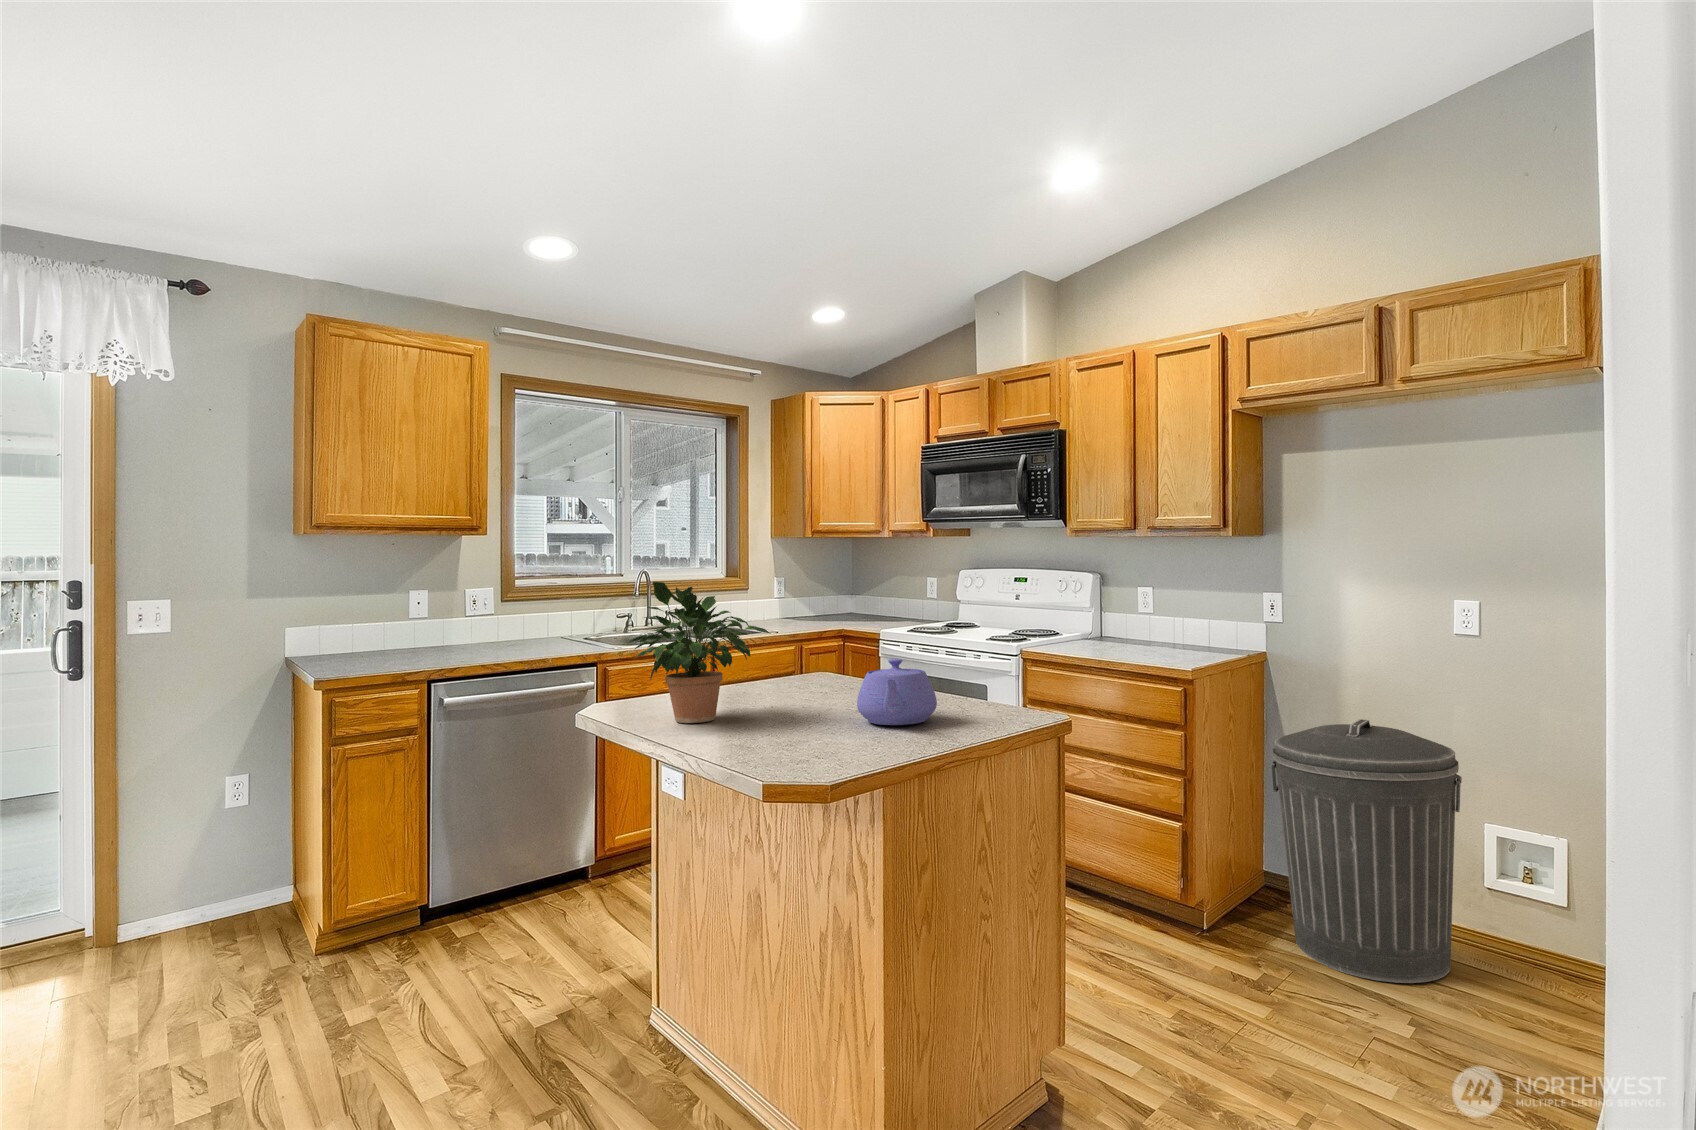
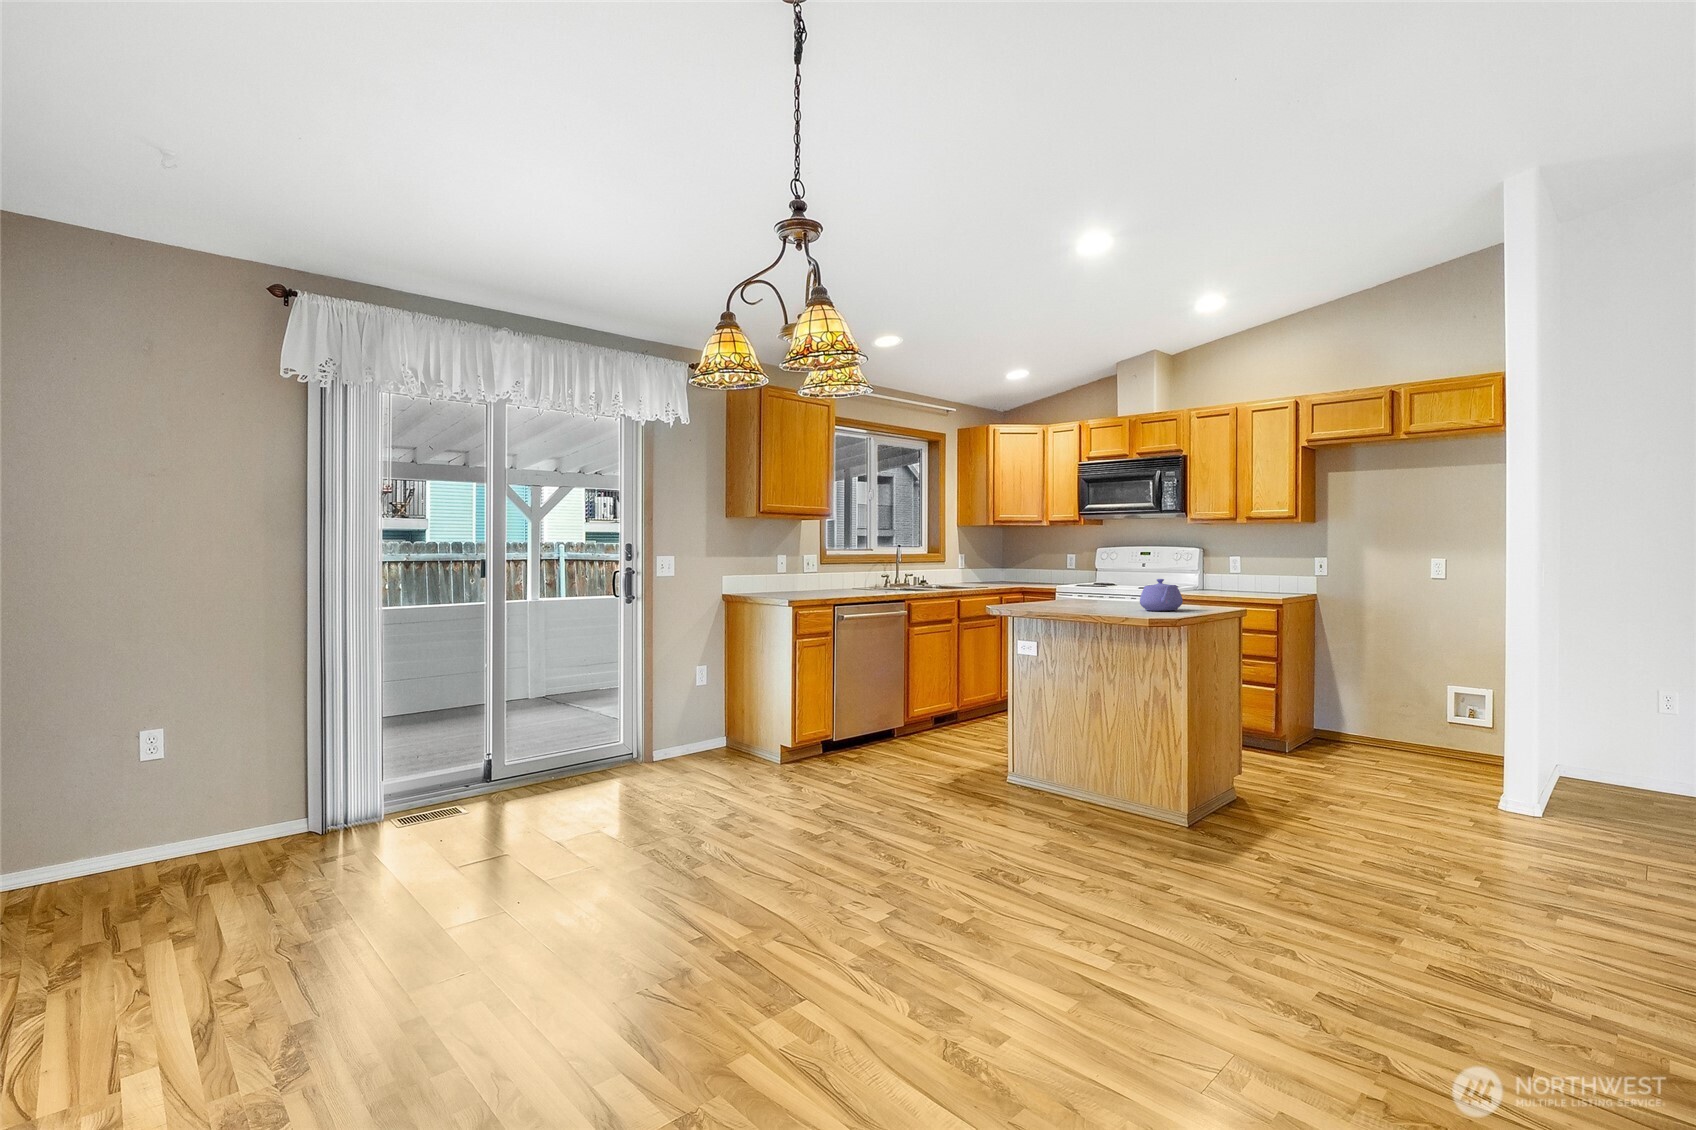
potted plant: present [629,582,770,723] -> none [1021,540,1089,612]
trash can: present [1271,719,1462,983] -> none [1325,627,1437,768]

